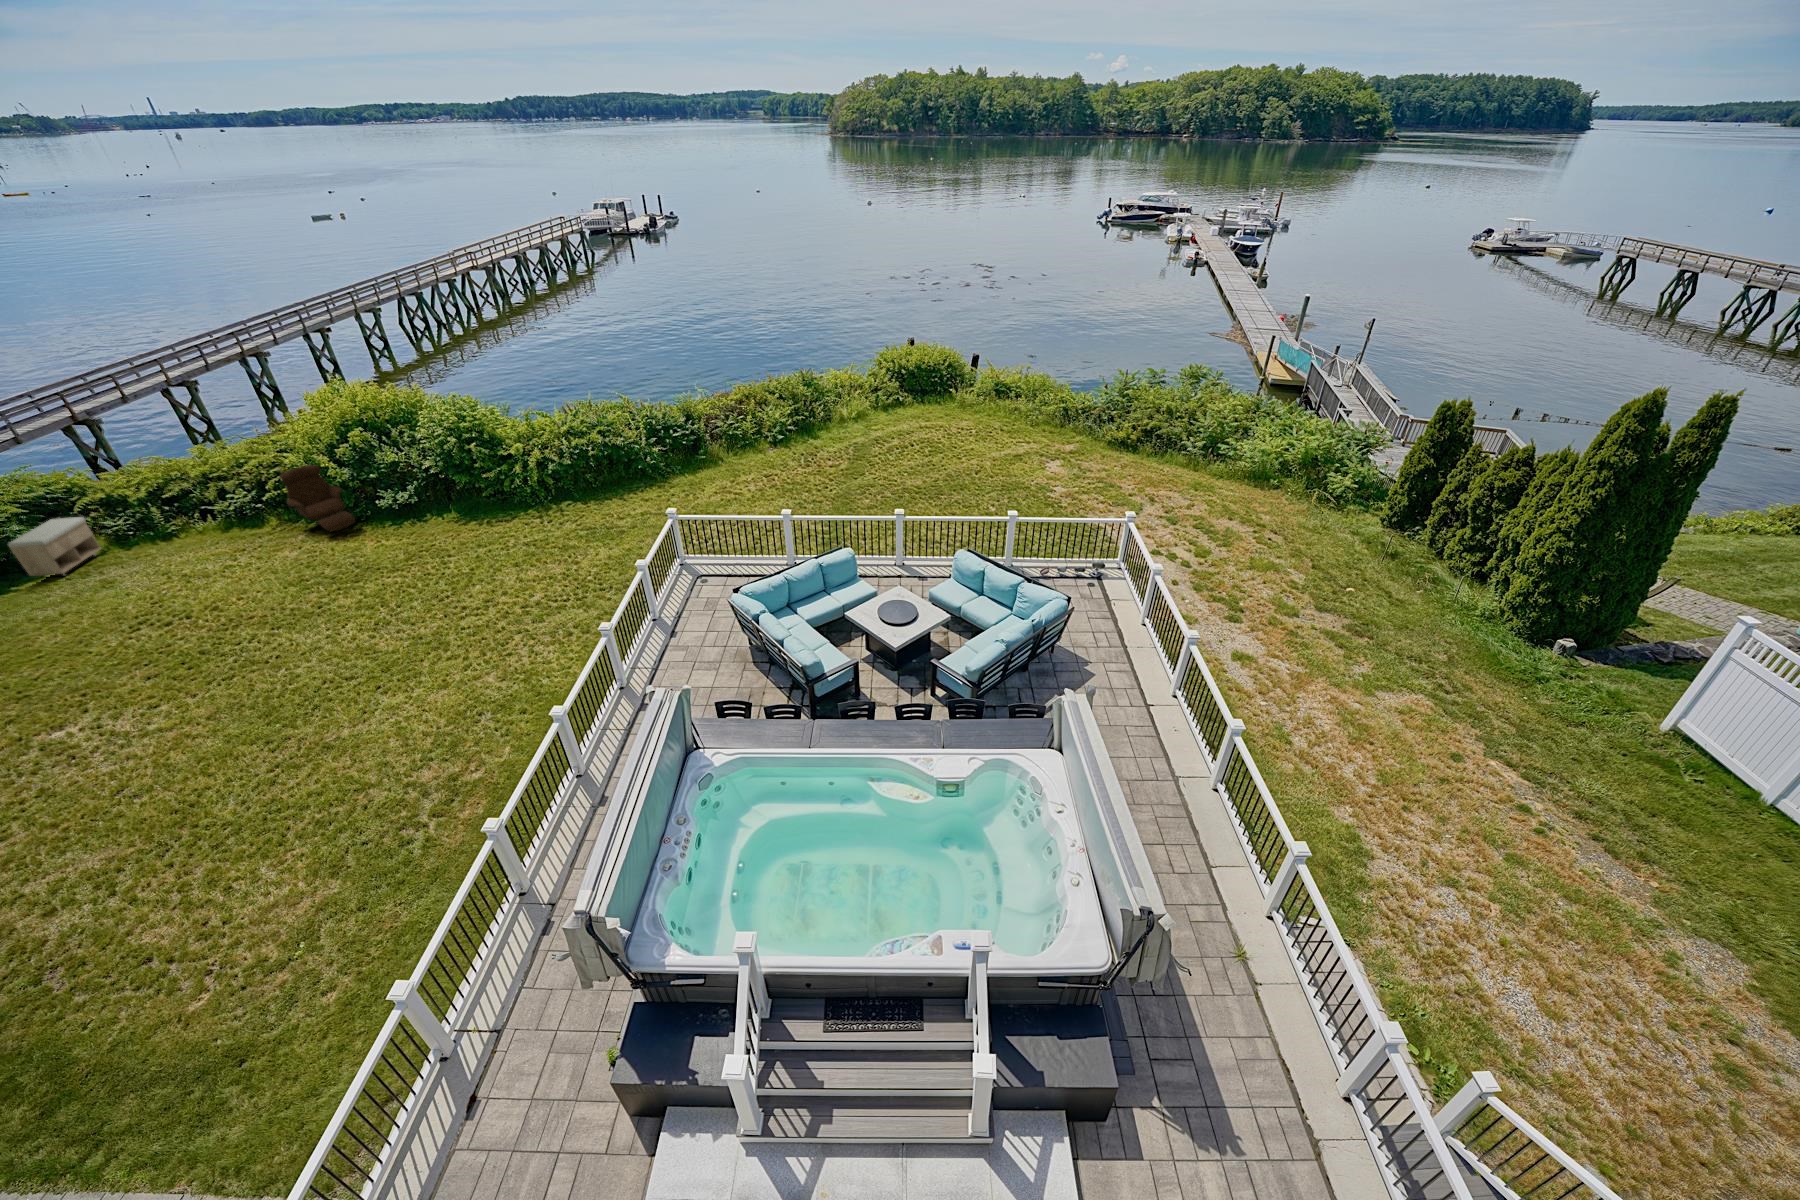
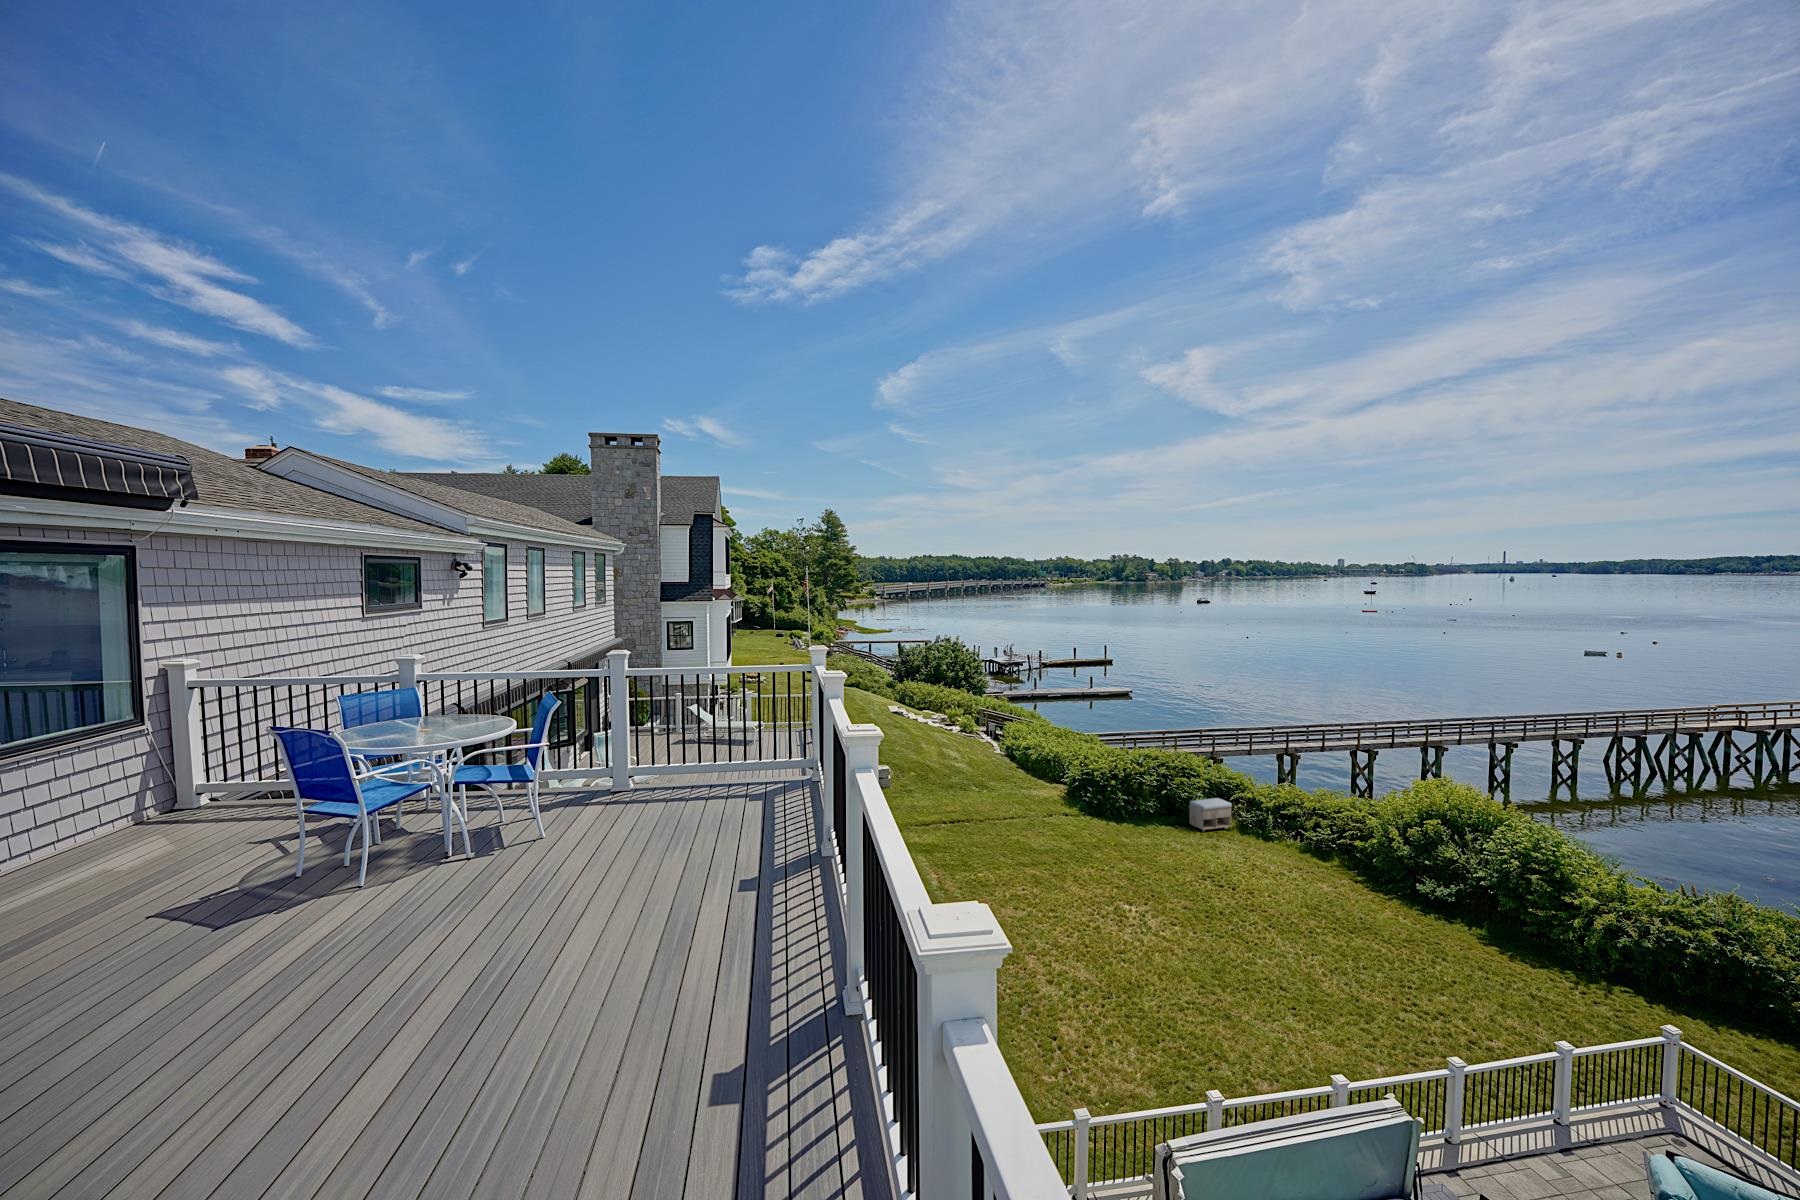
lounge chair: present [280,465,355,535] -> none [1348,829,1395,897]

